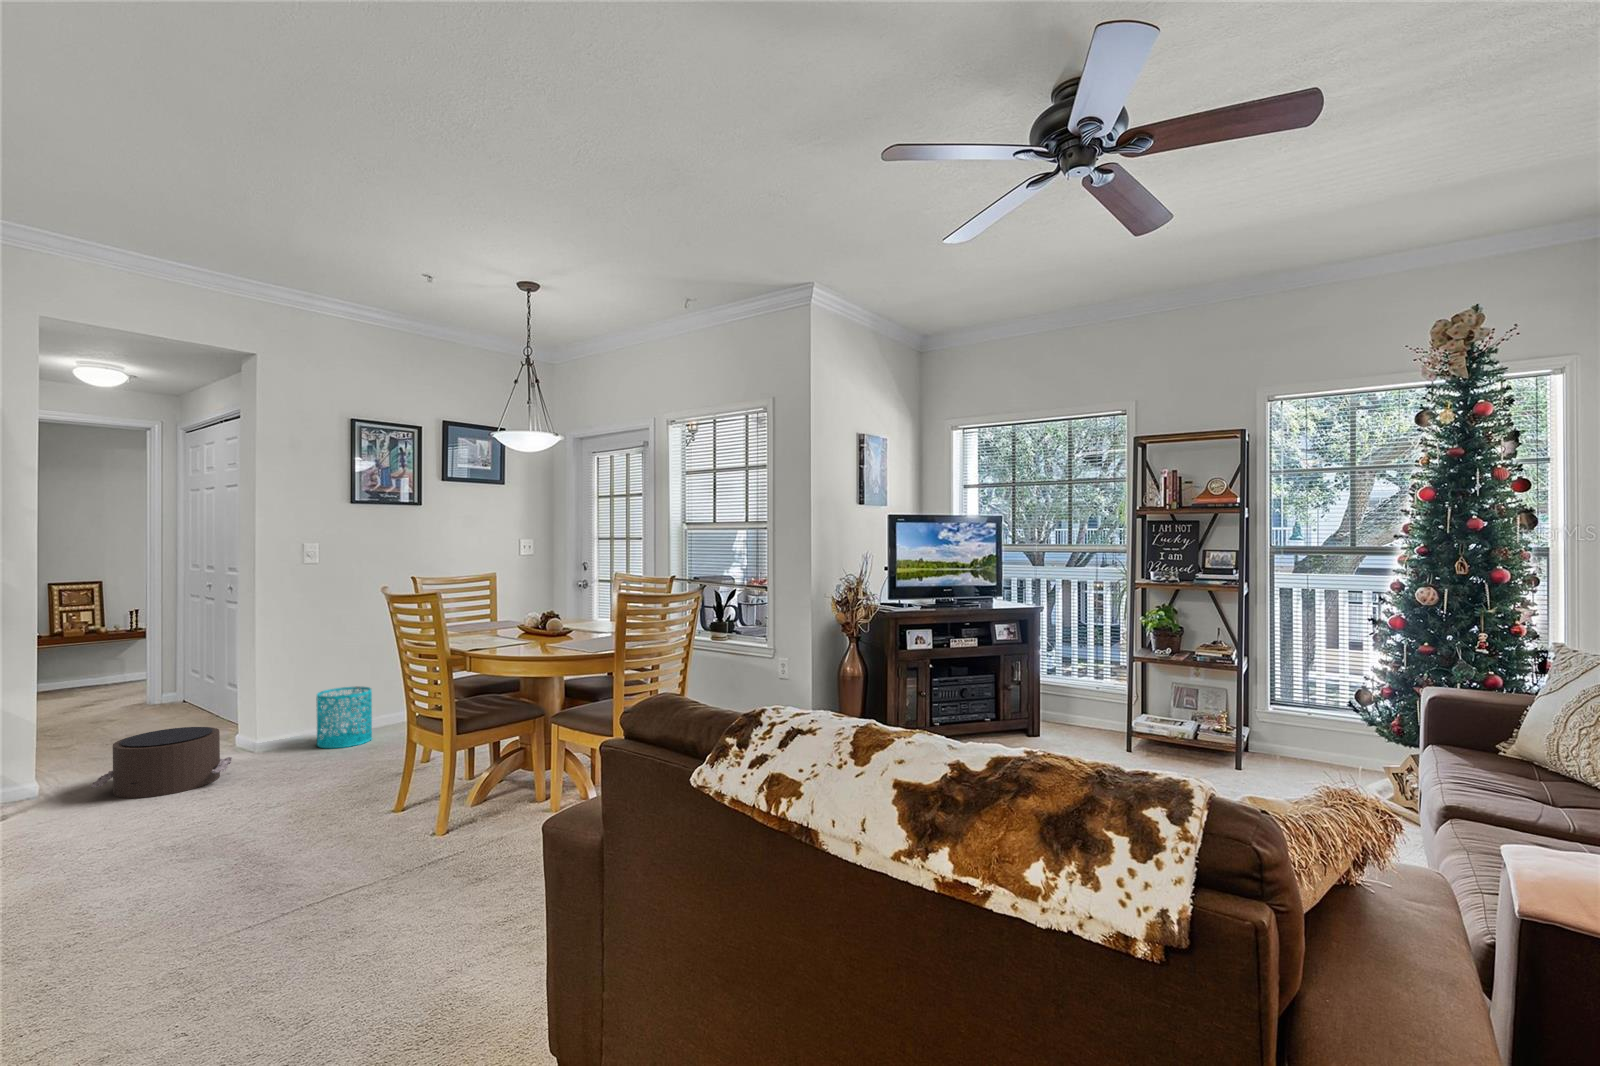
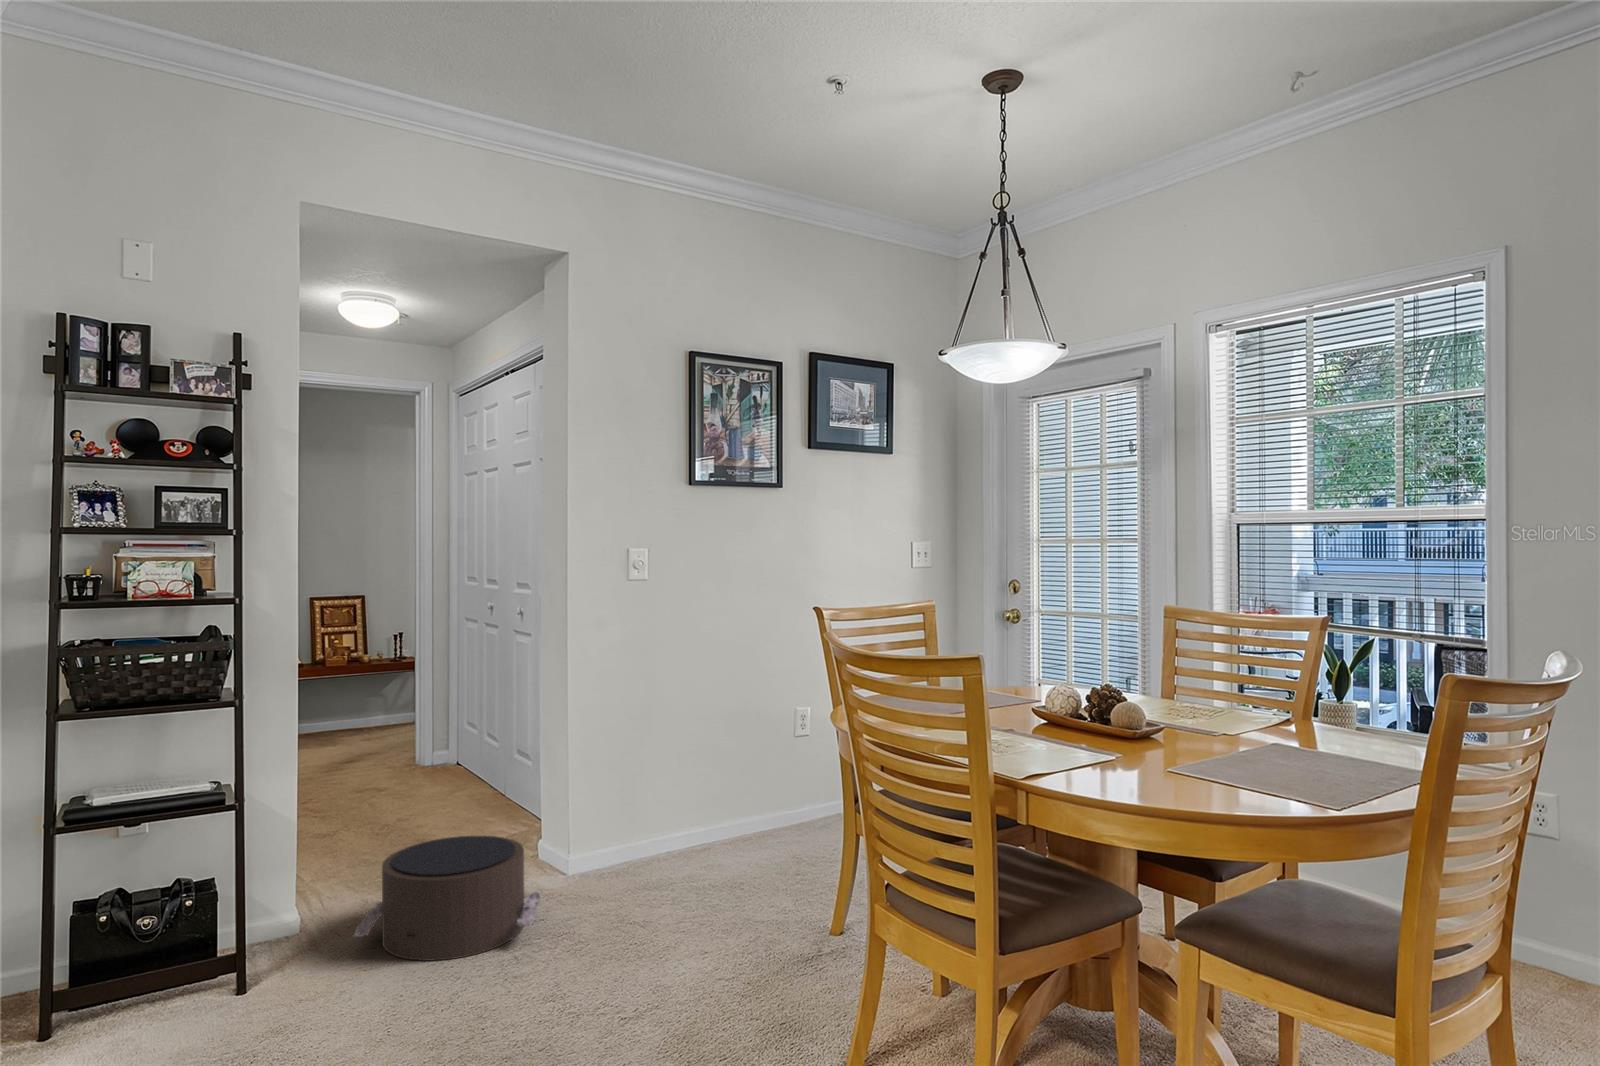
wastebasket: present [316,687,372,748] -> none [647,774,725,879]

